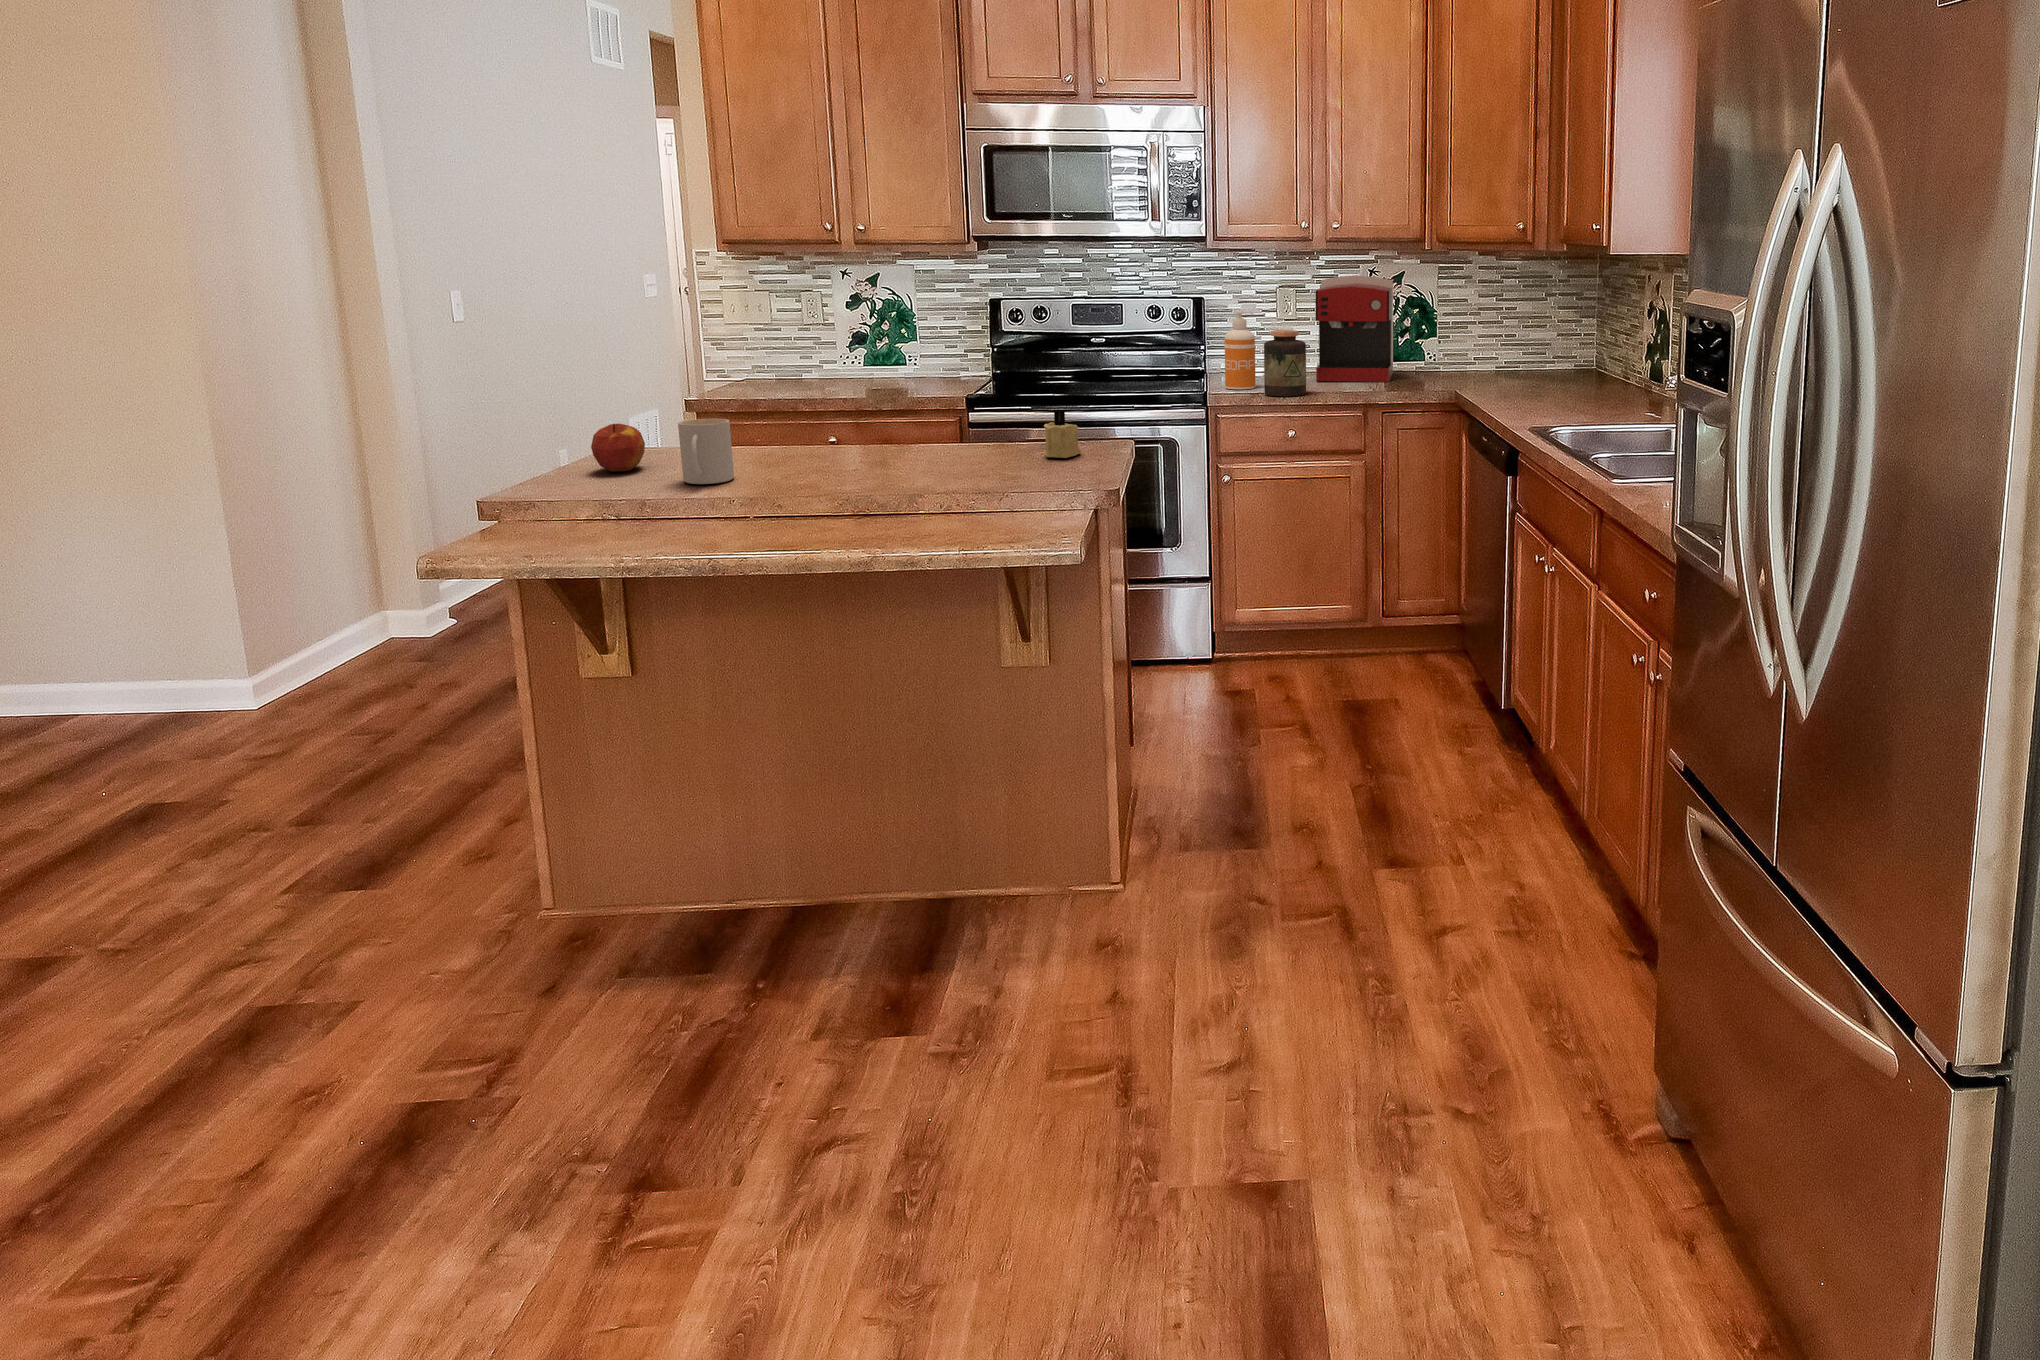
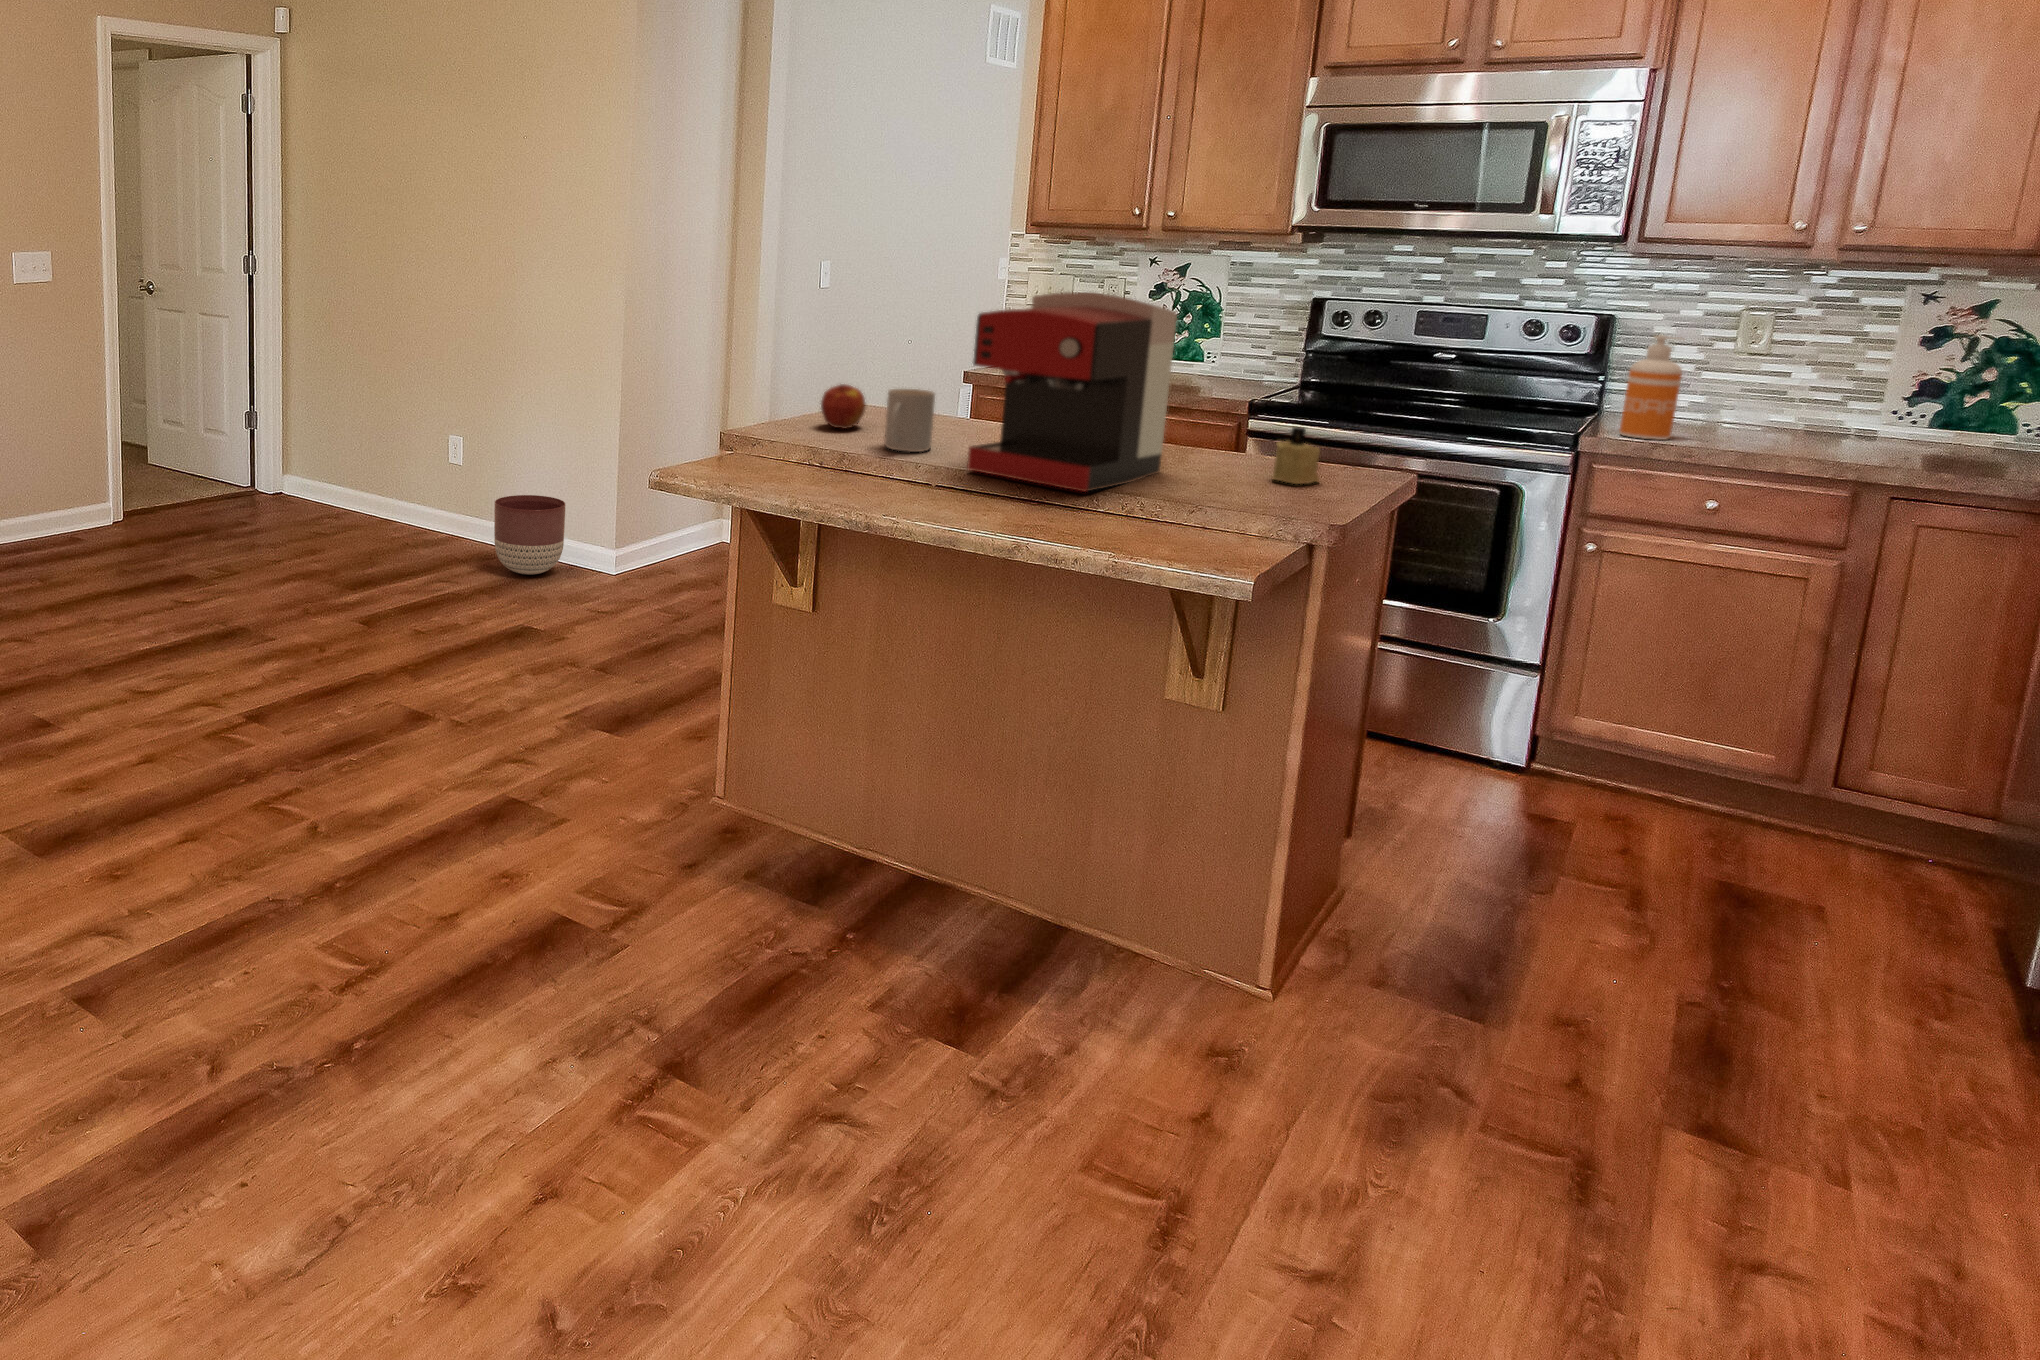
coffee maker: present [1315,275,1393,382] -> present [967,292,1177,492]
jar: present [1264,330,1306,396] -> none [1678,365,1765,458]
planter: none [43,626,178,737] -> present [494,495,565,575]

